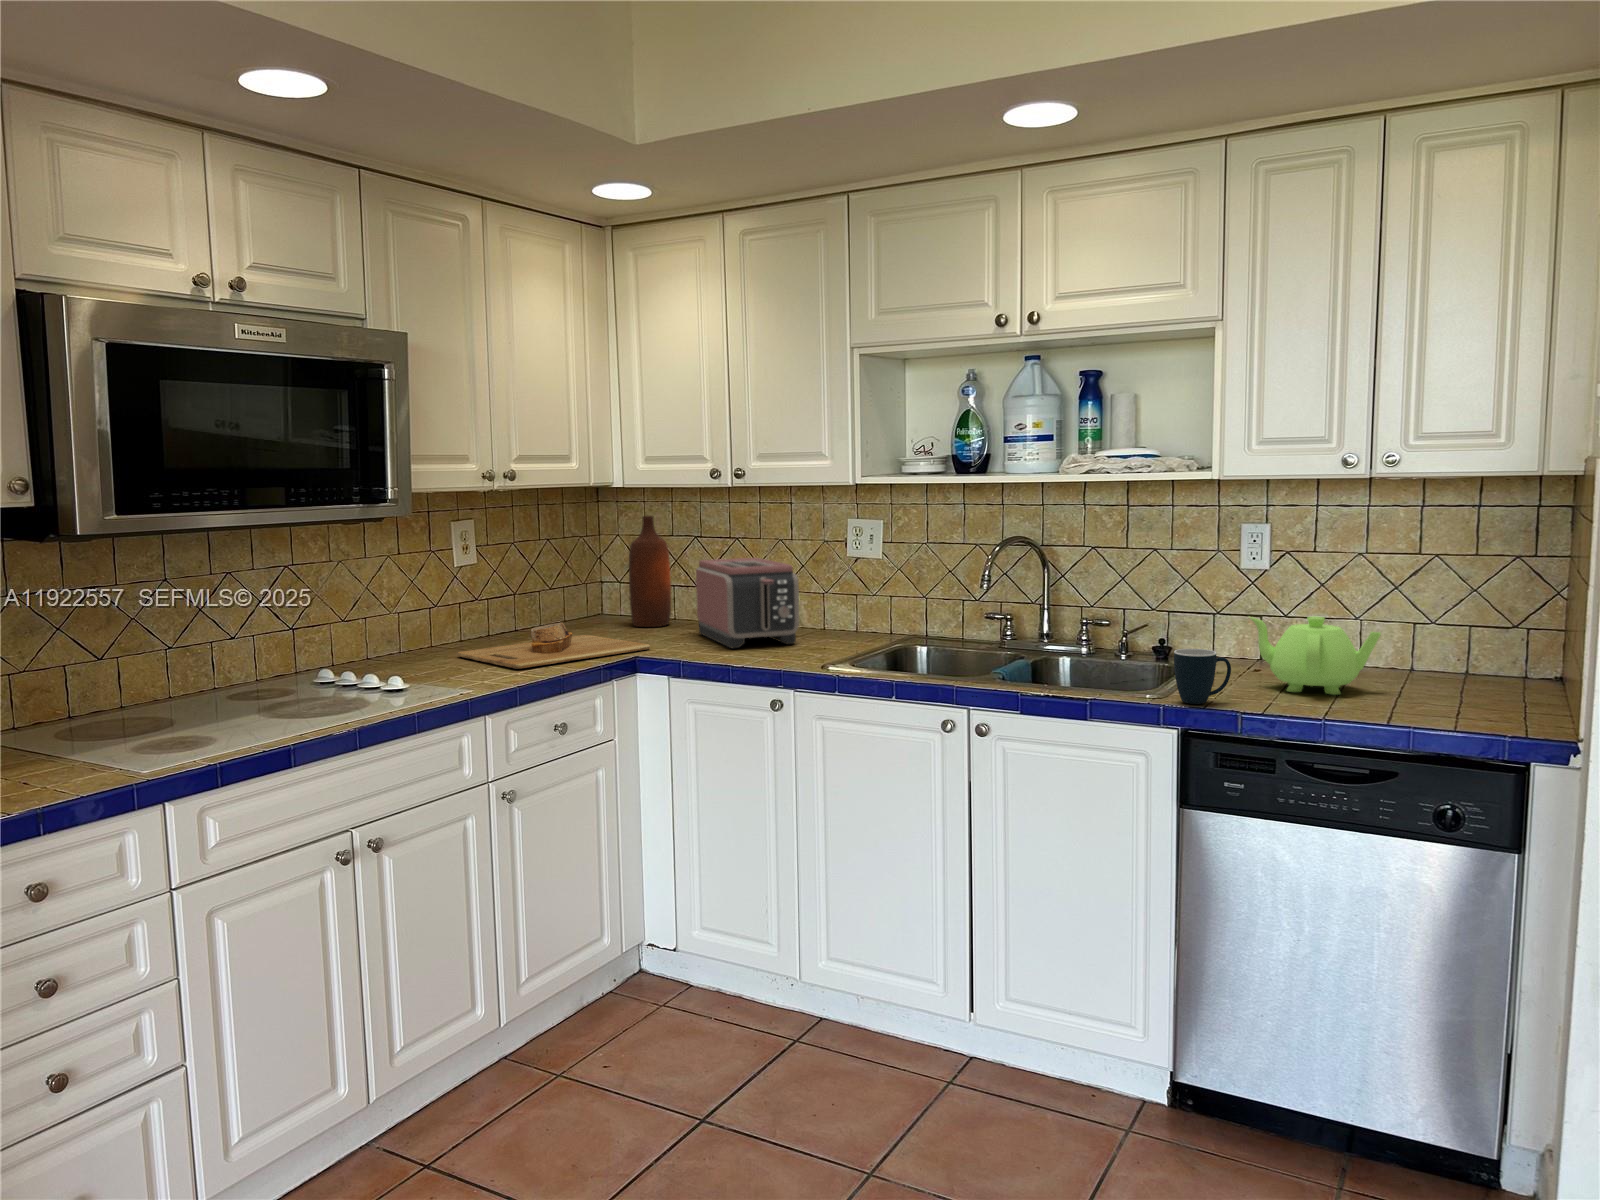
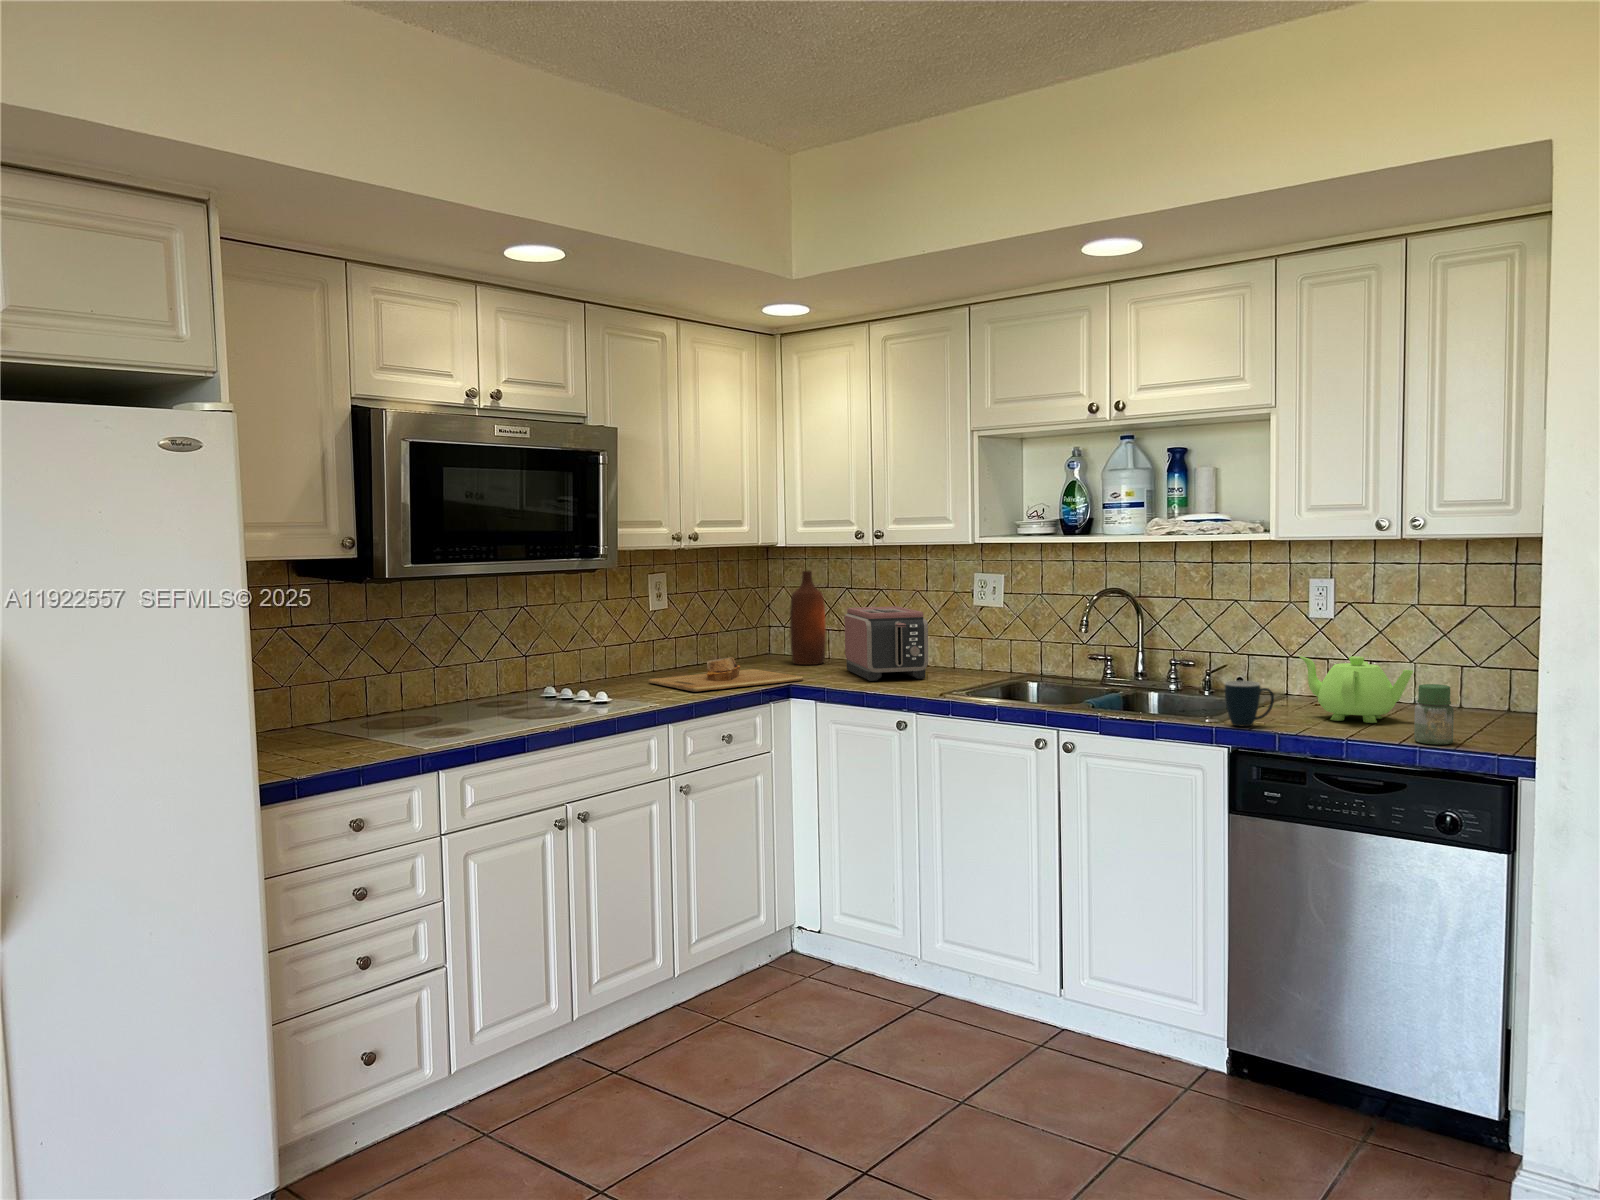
jar: none [1405,652,1453,725] -> present [1414,684,1454,744]

